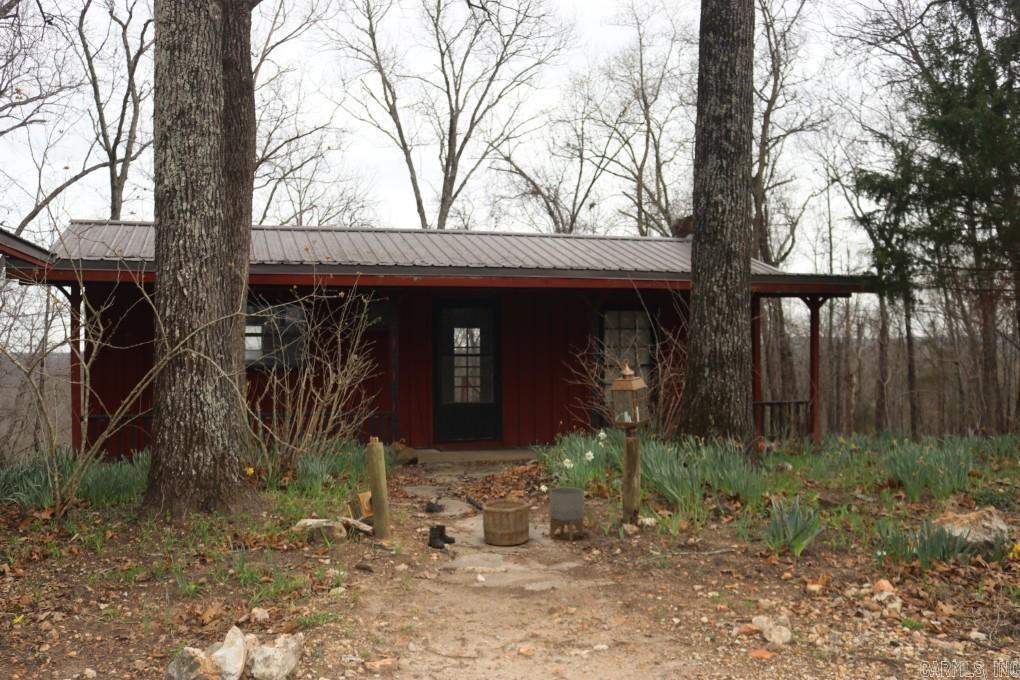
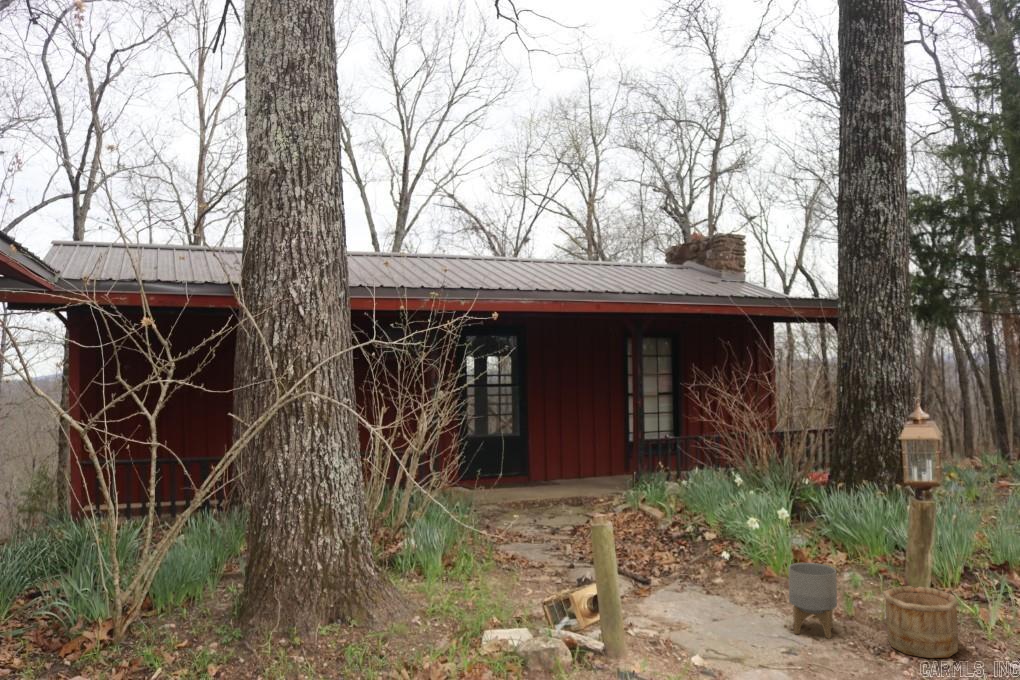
wooden bucket: present [481,499,530,545] -> present [883,586,959,658]
boots: present [428,525,455,548] -> none [646,625,679,661]

